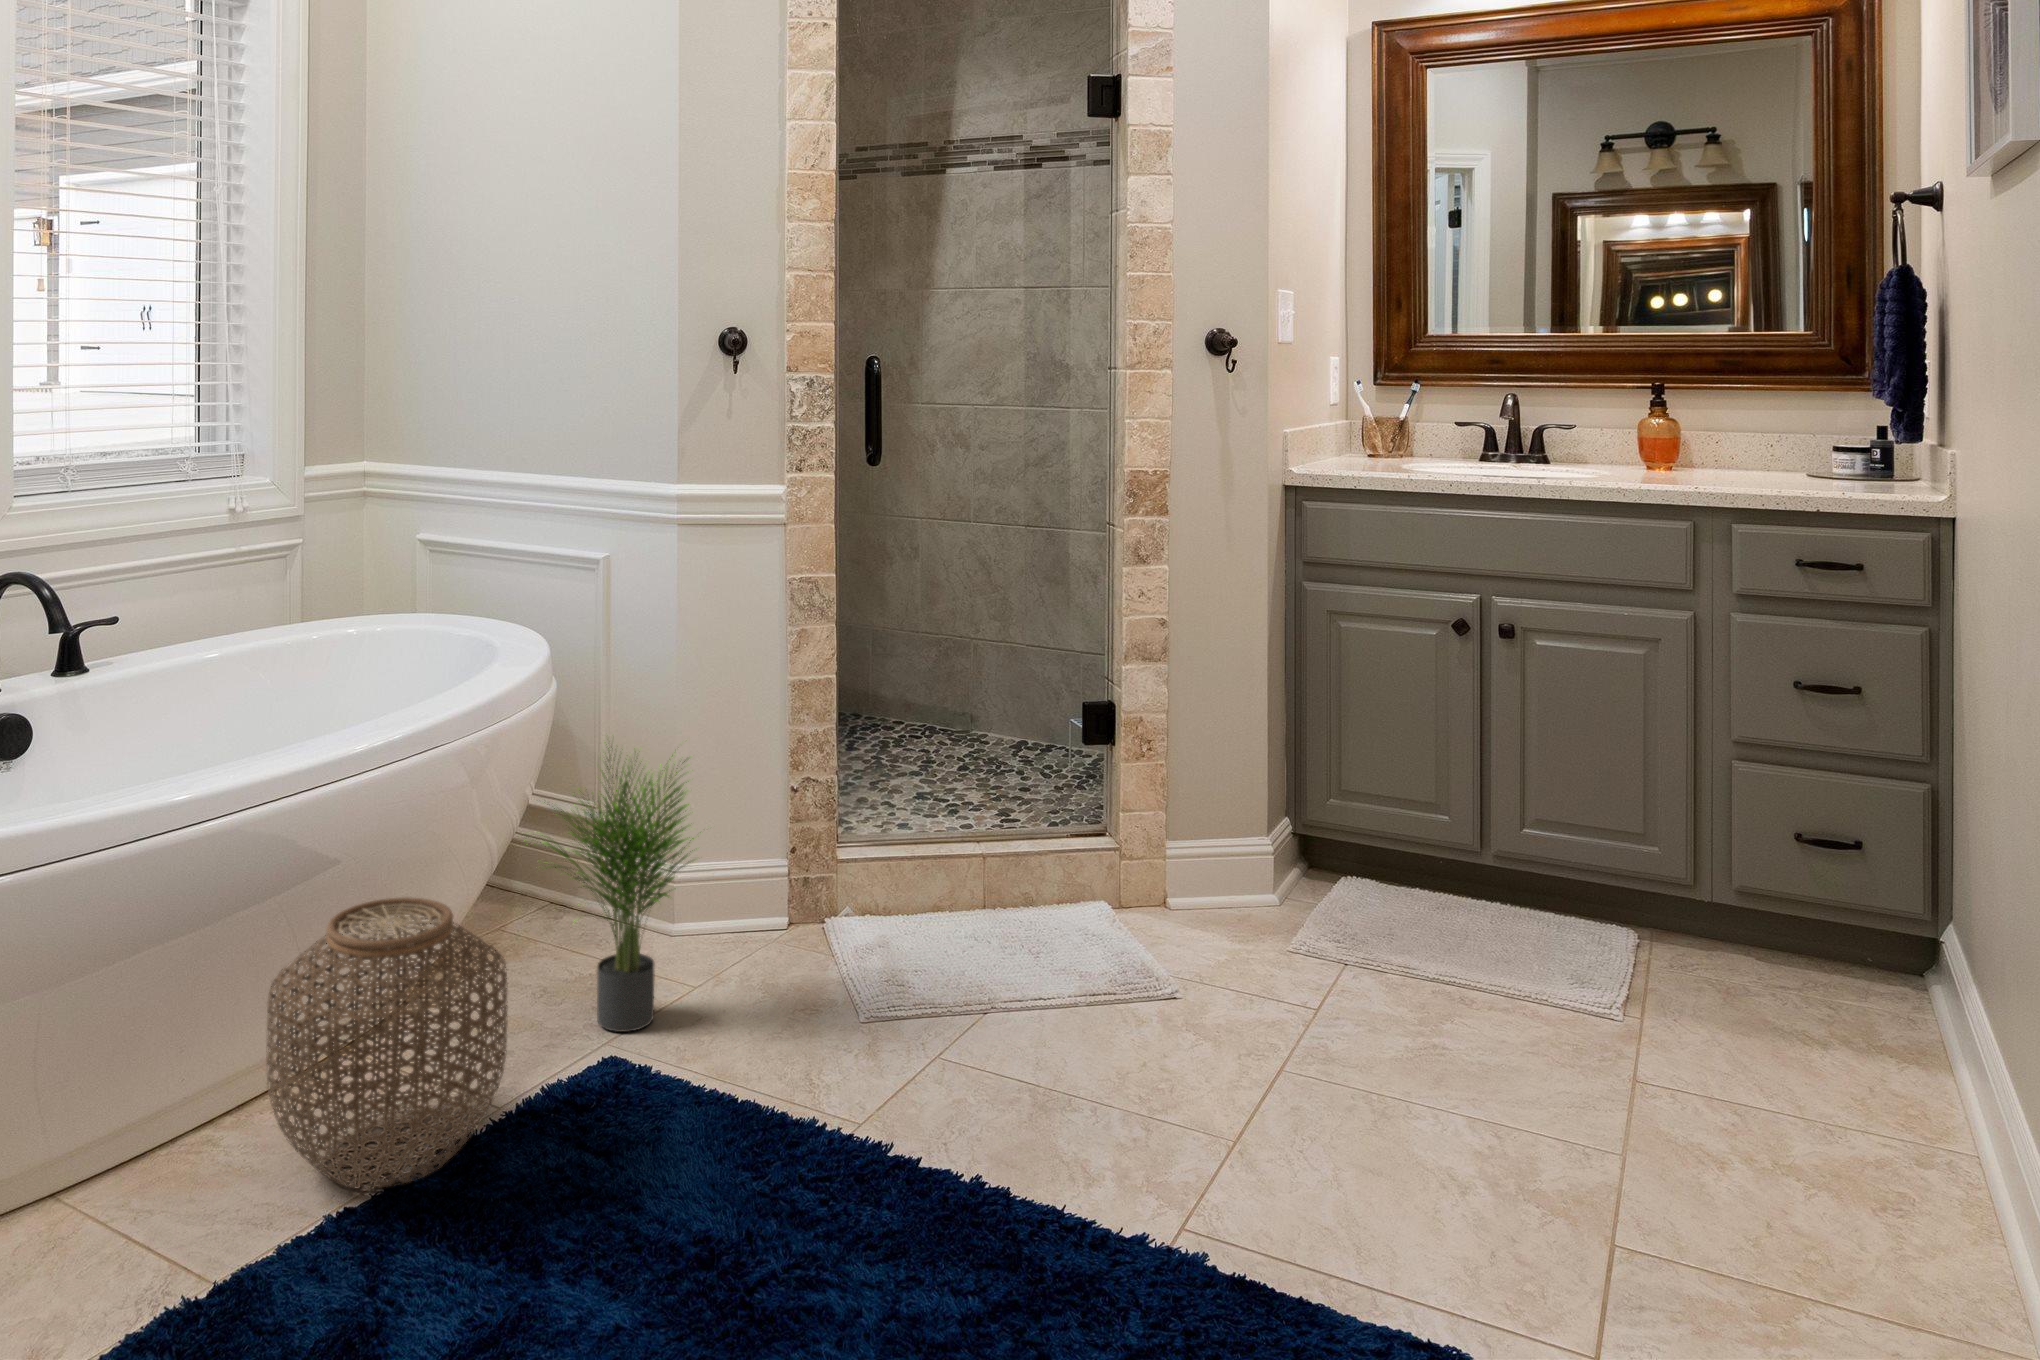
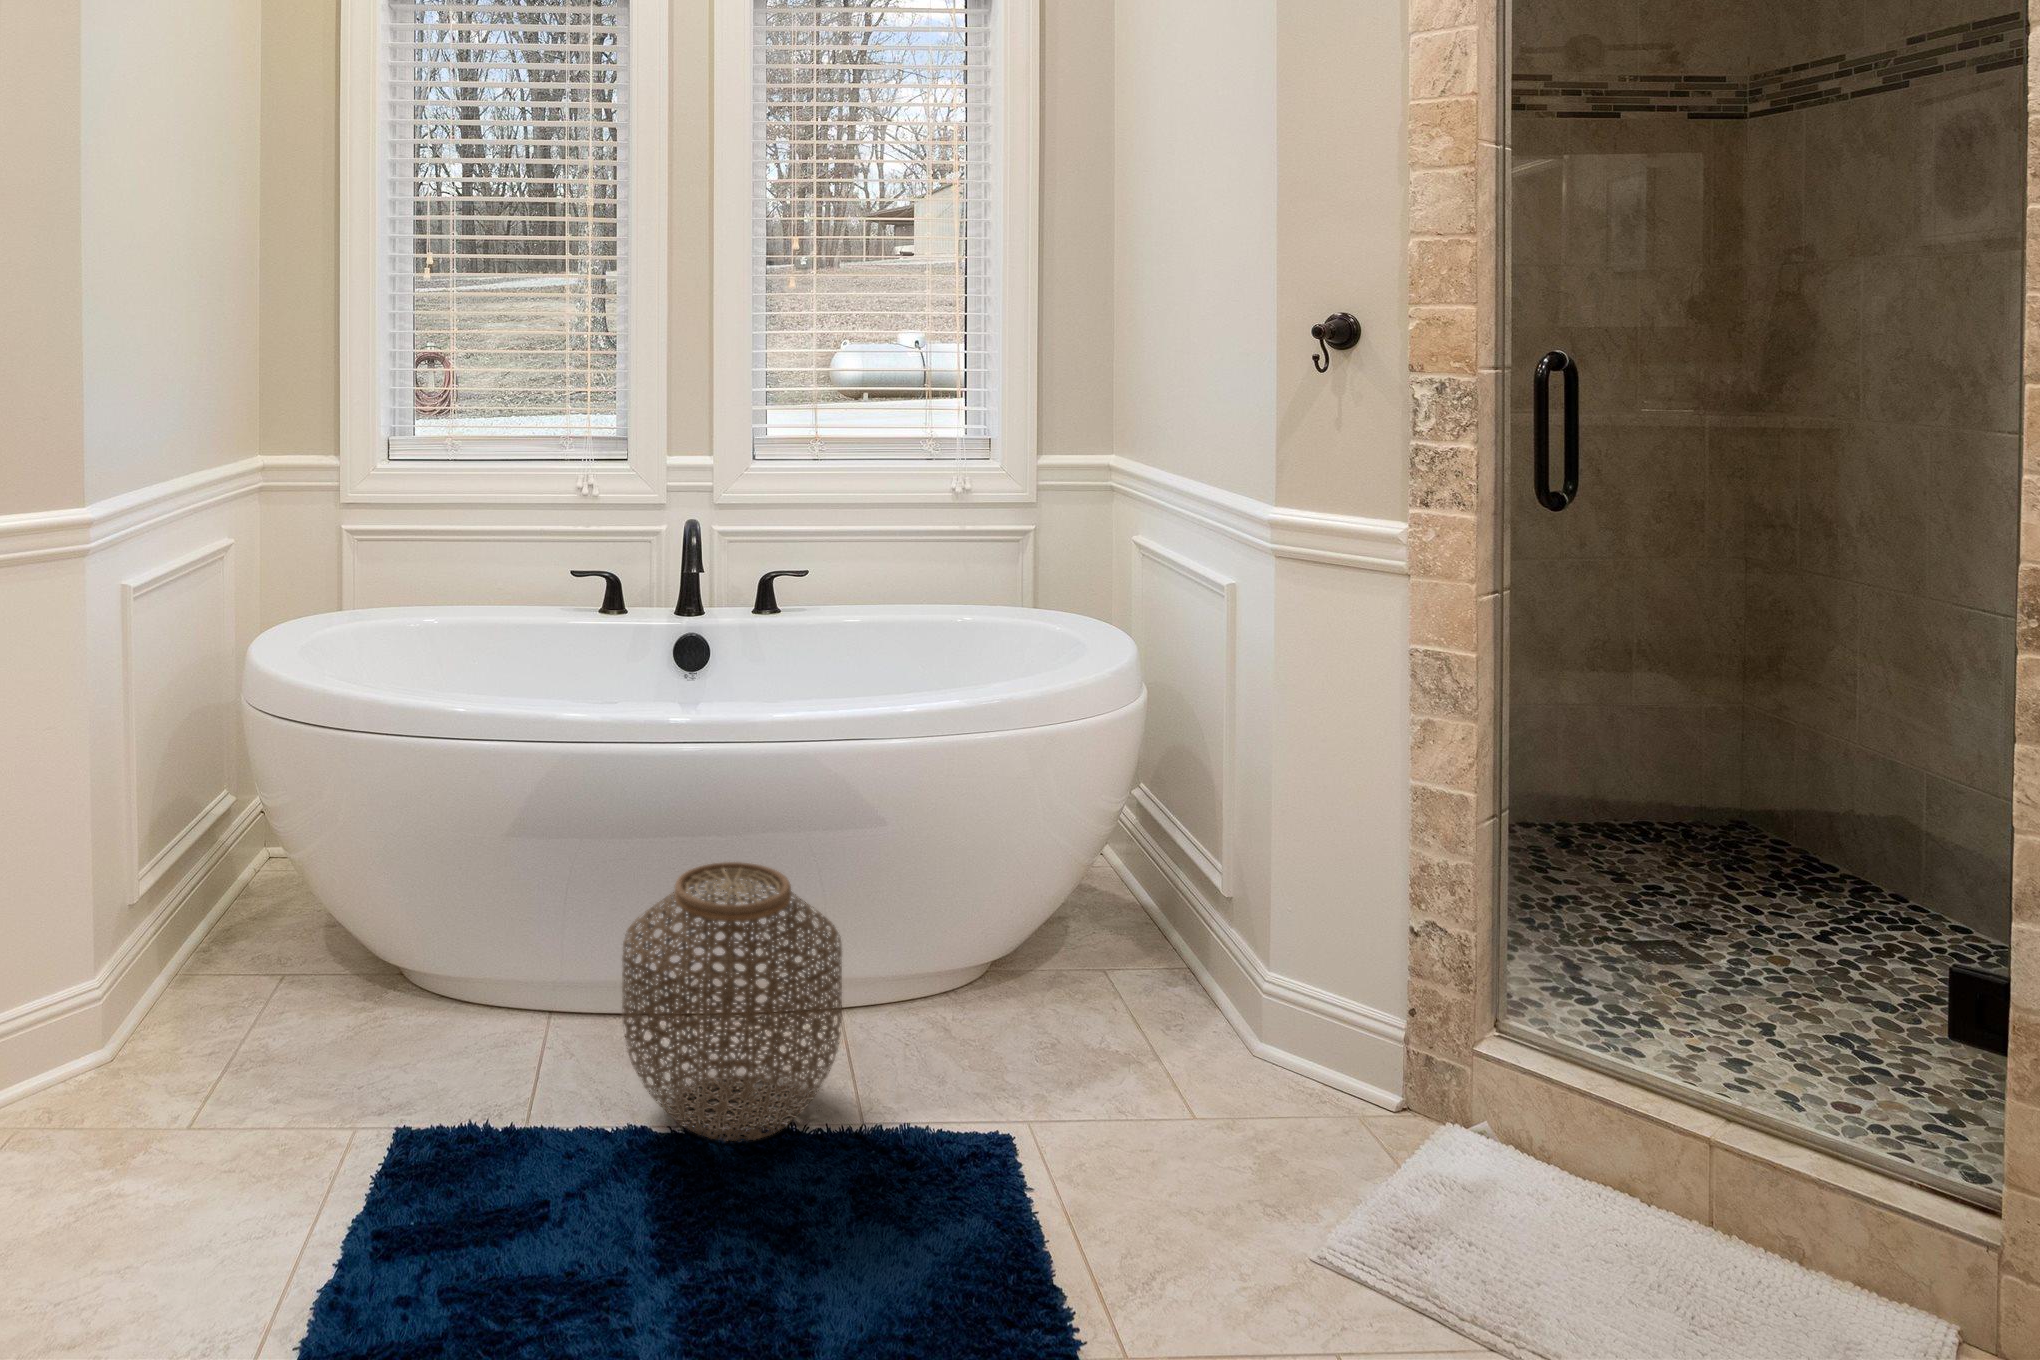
potted plant: present [538,747,694,1032] -> none [975,777,1180,1126]

